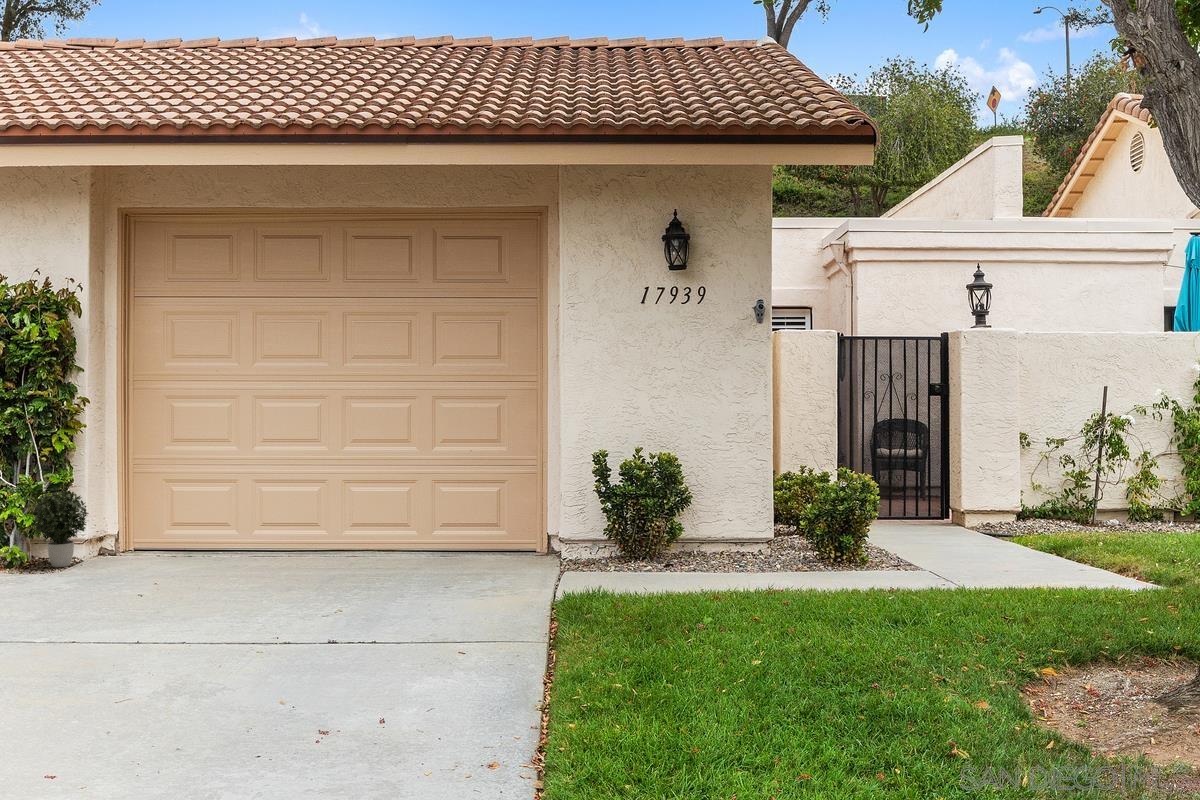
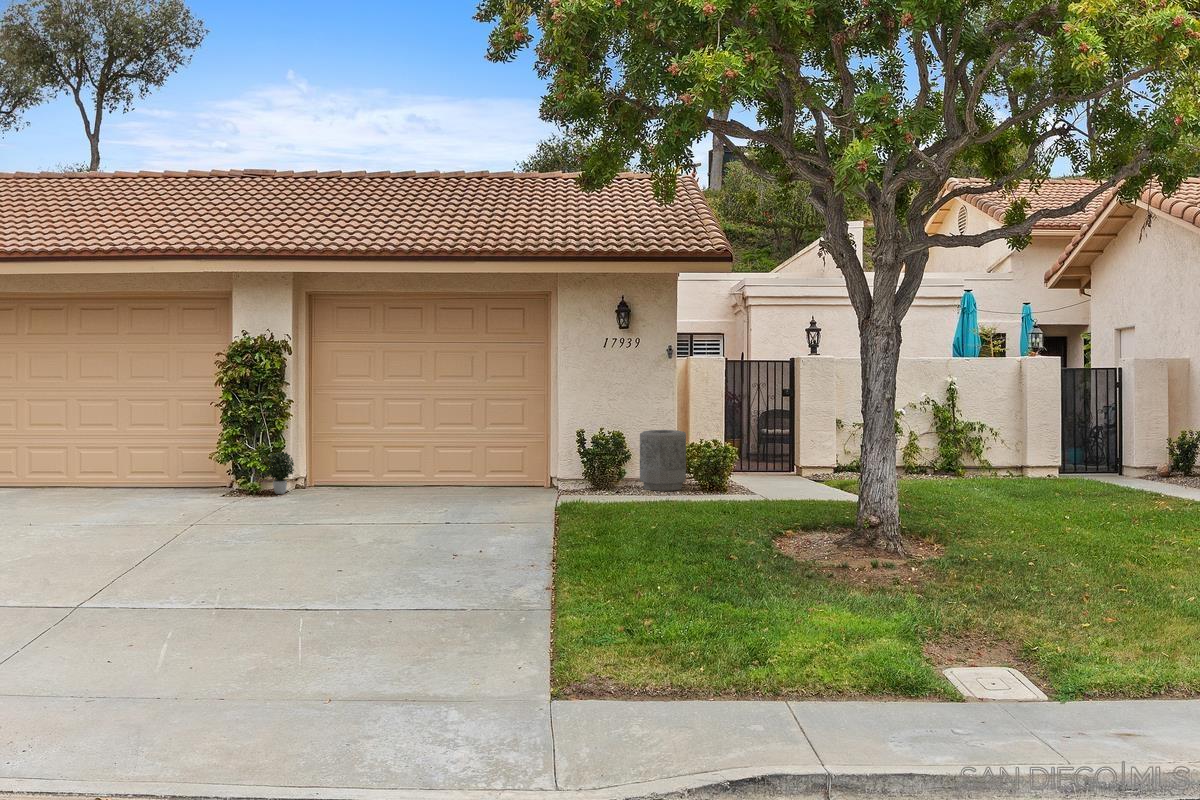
trash can: none [706,451,788,561] -> present [640,430,686,491]

